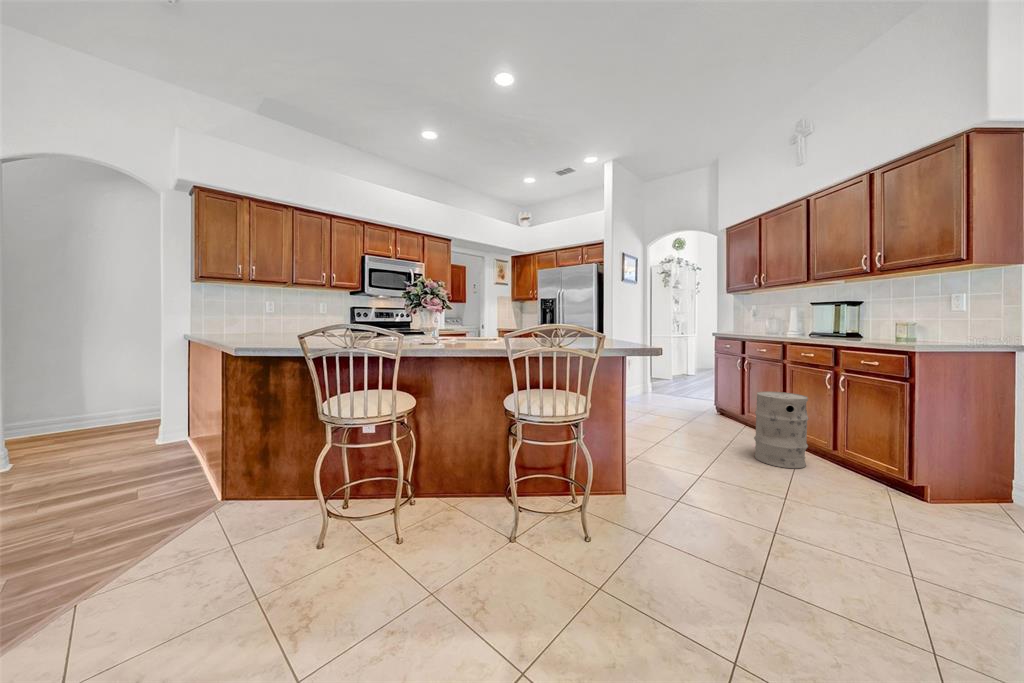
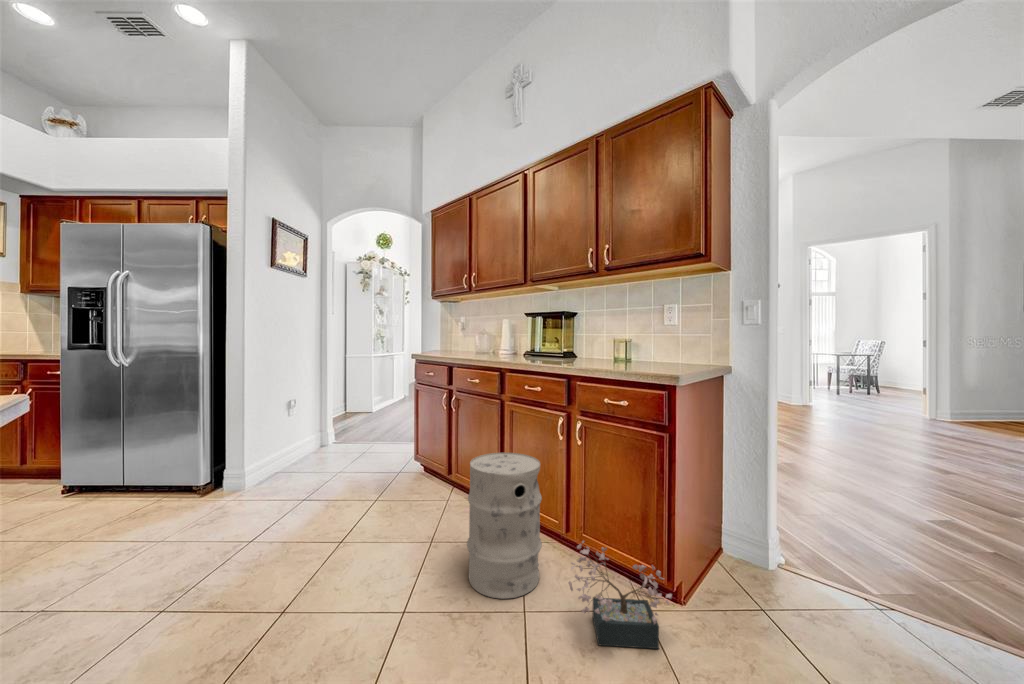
decorative plant: none [821,440,901,502] -> present [569,541,672,649]

